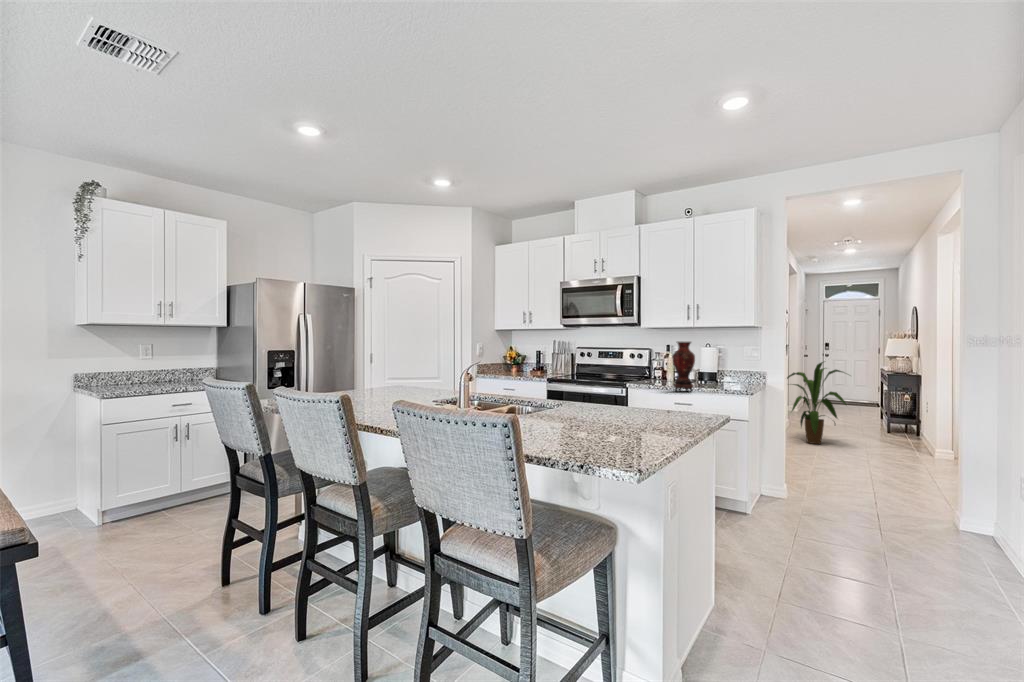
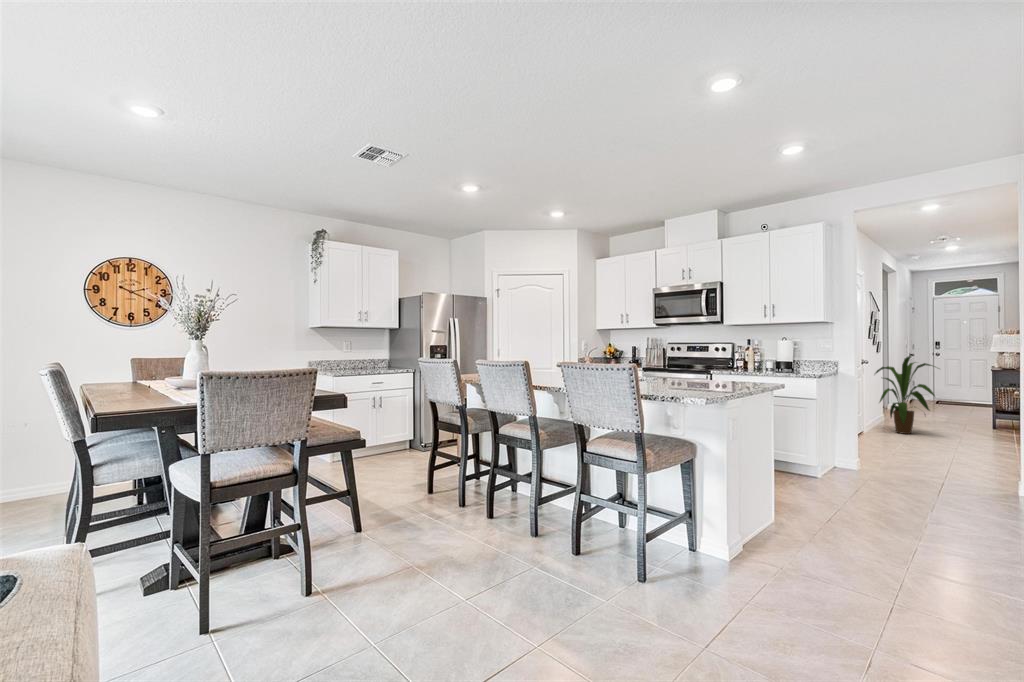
vase: present [673,341,695,392] -> none [750,335,769,376]

